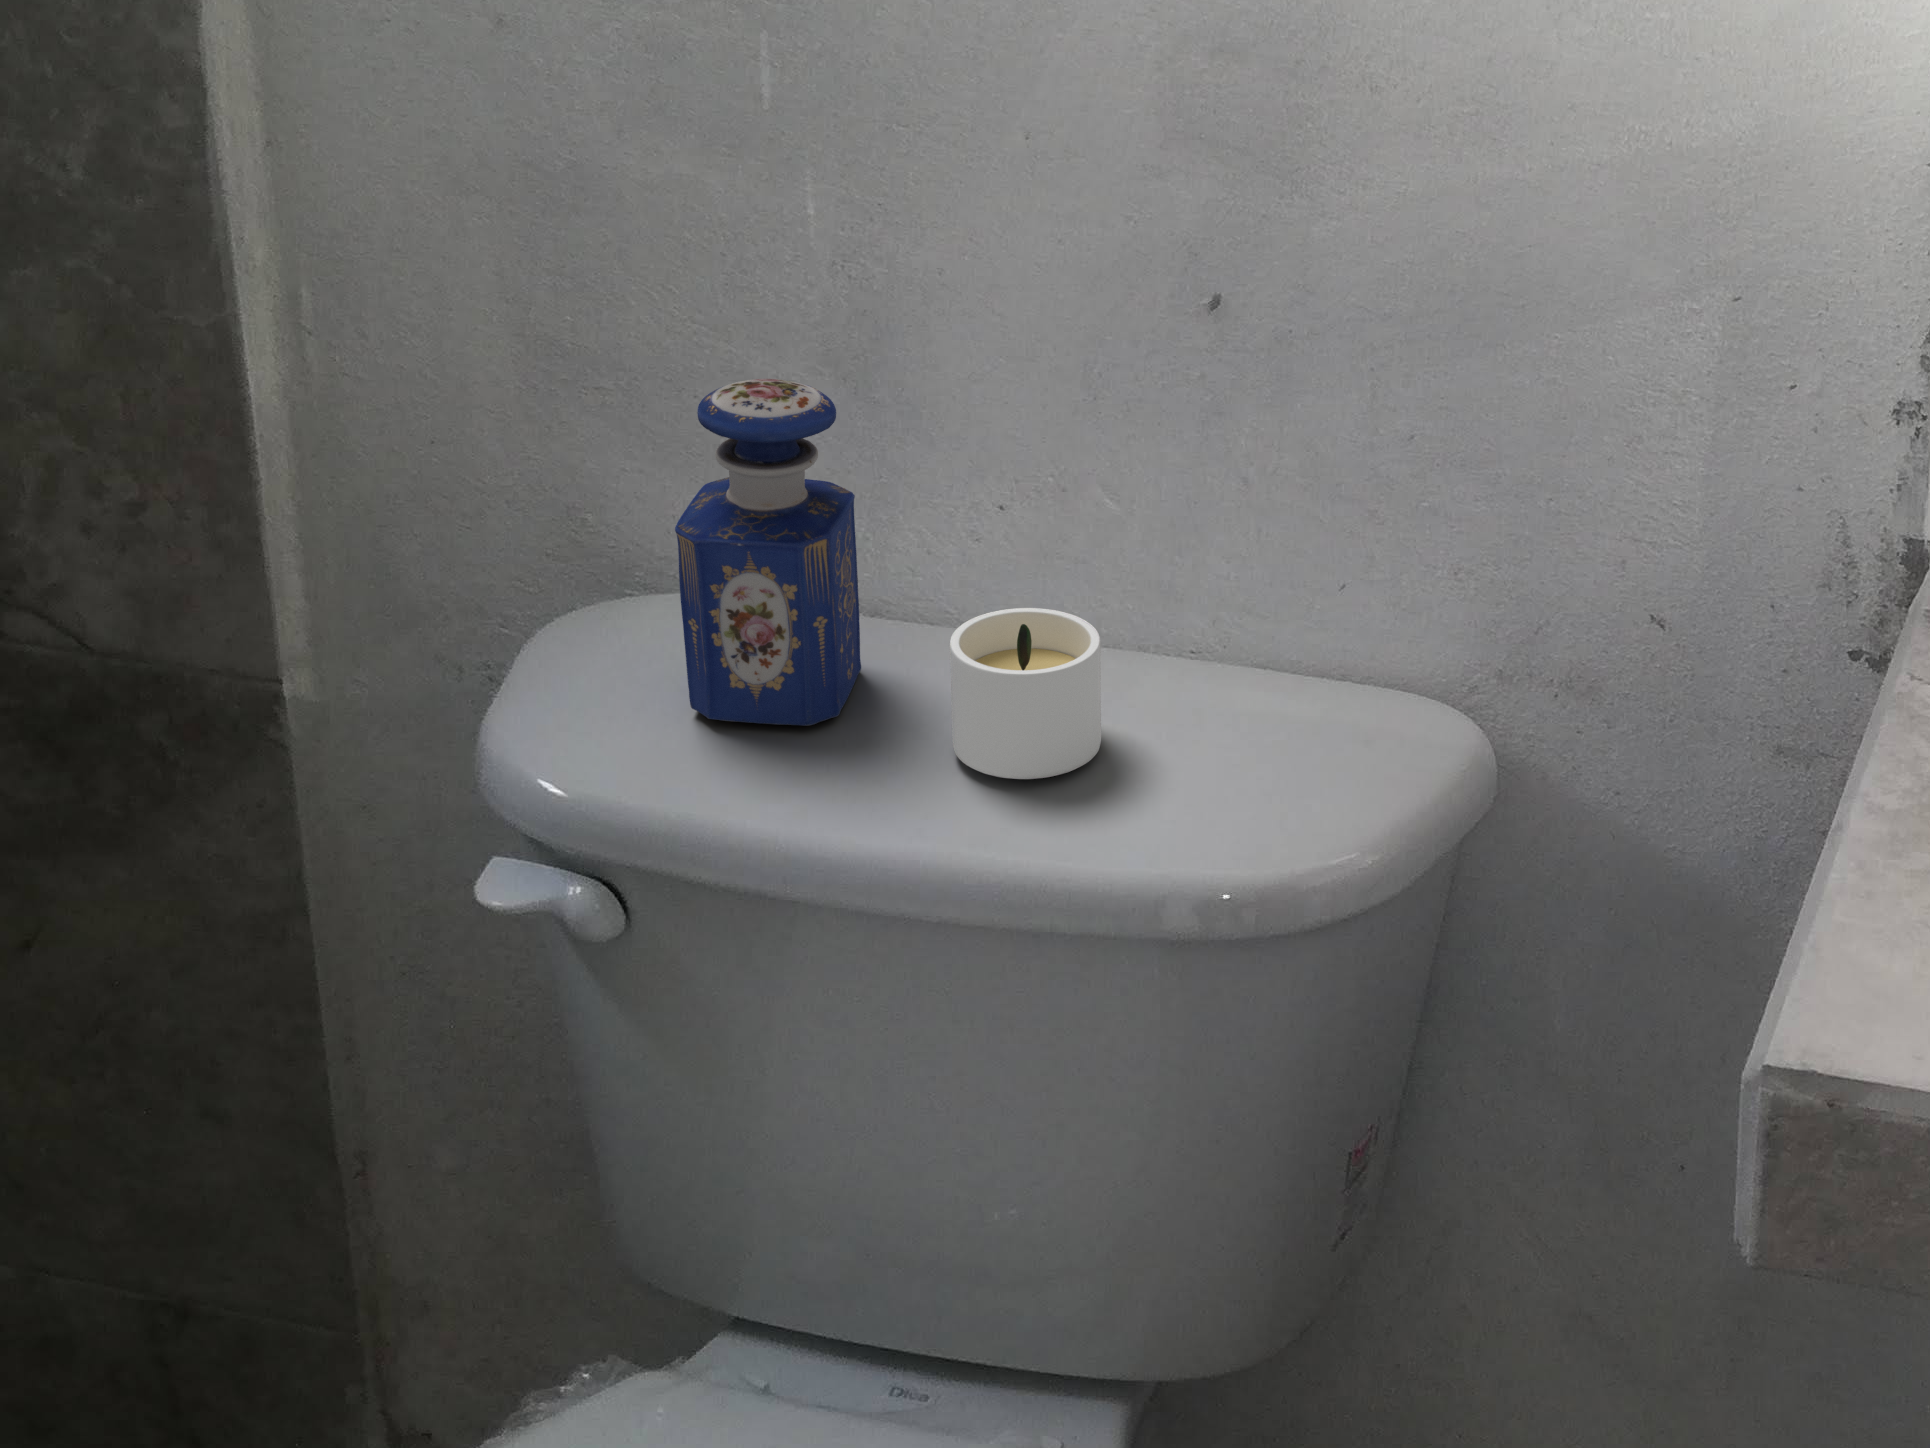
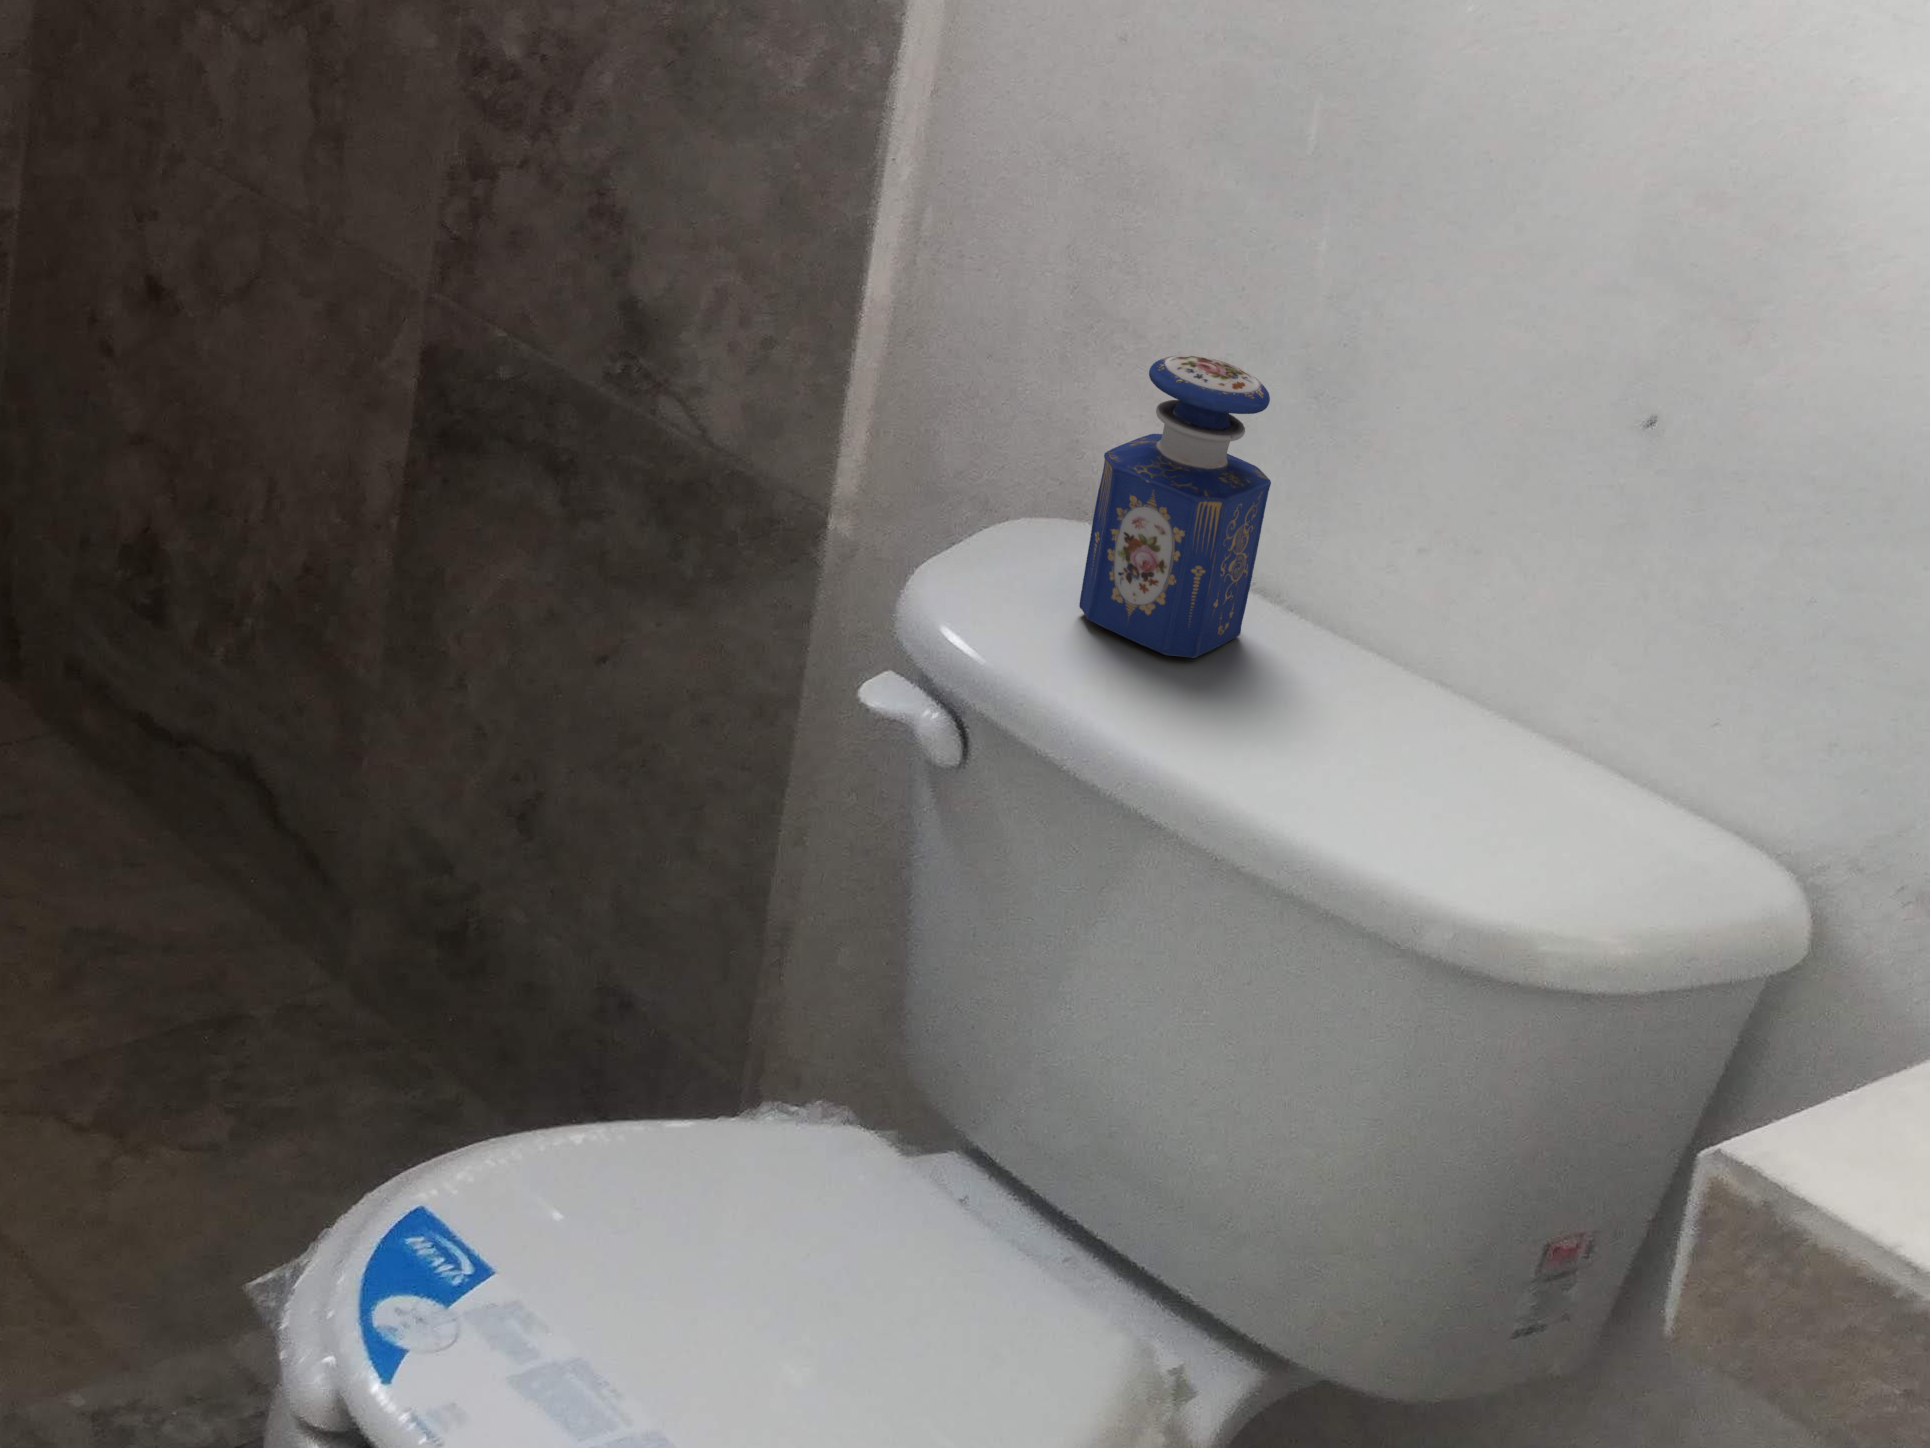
candle: present [950,608,1101,779] -> none [1274,615,1472,801]

